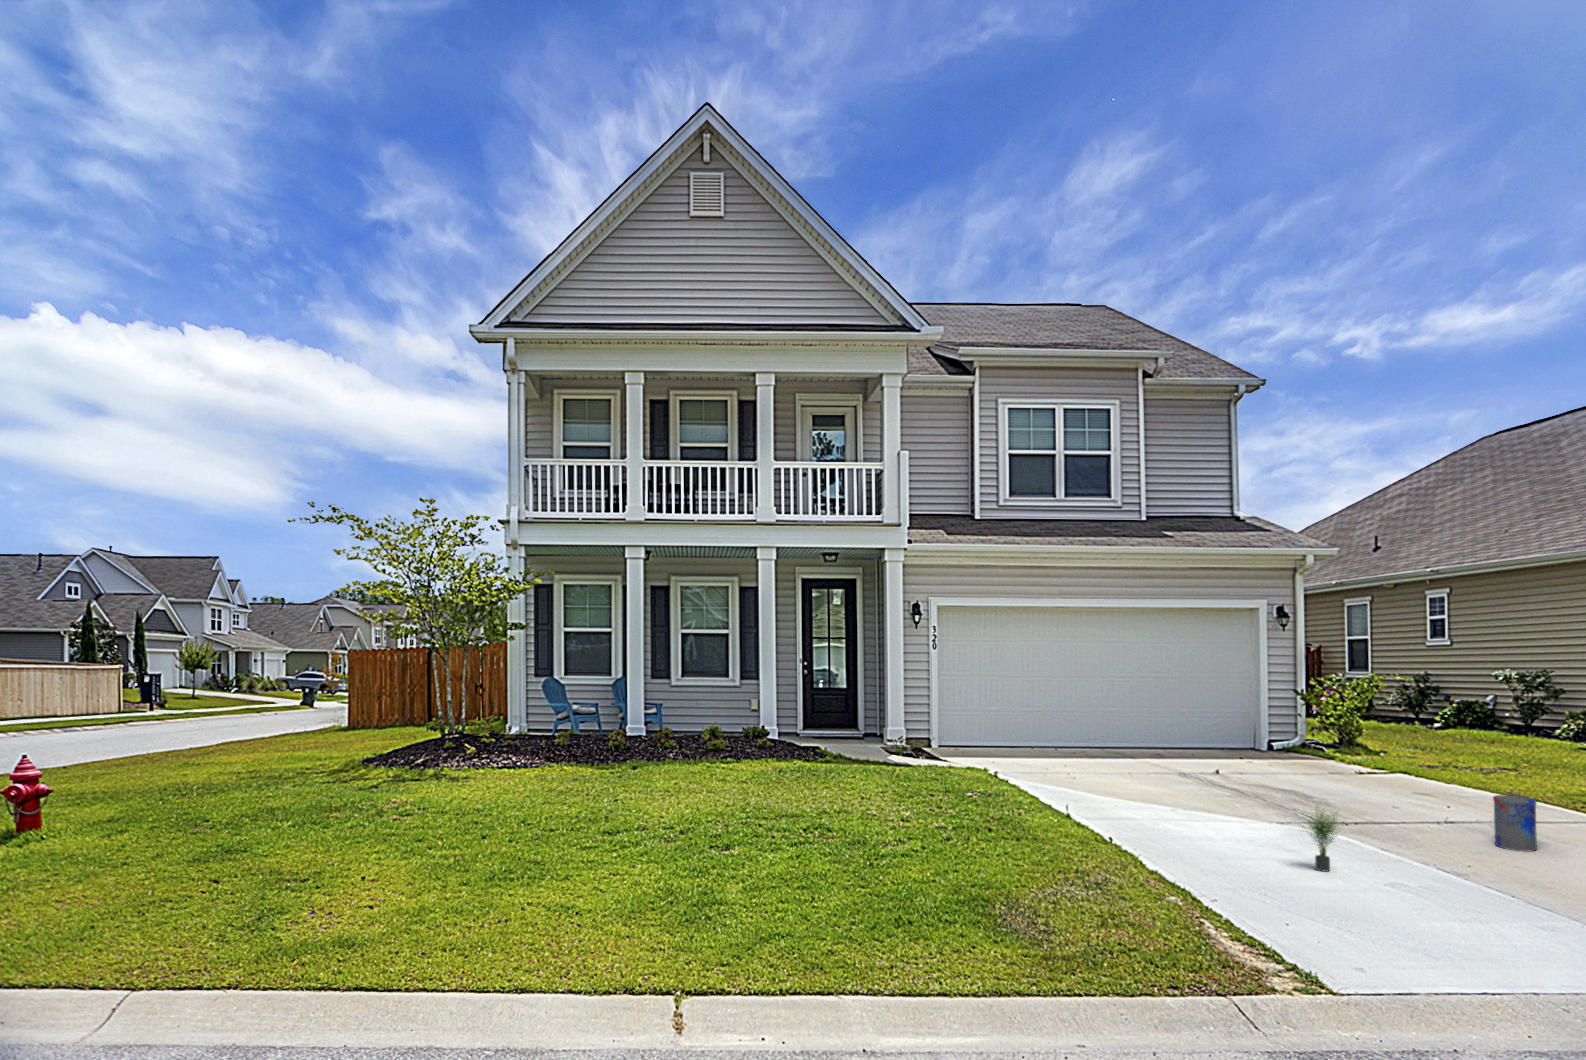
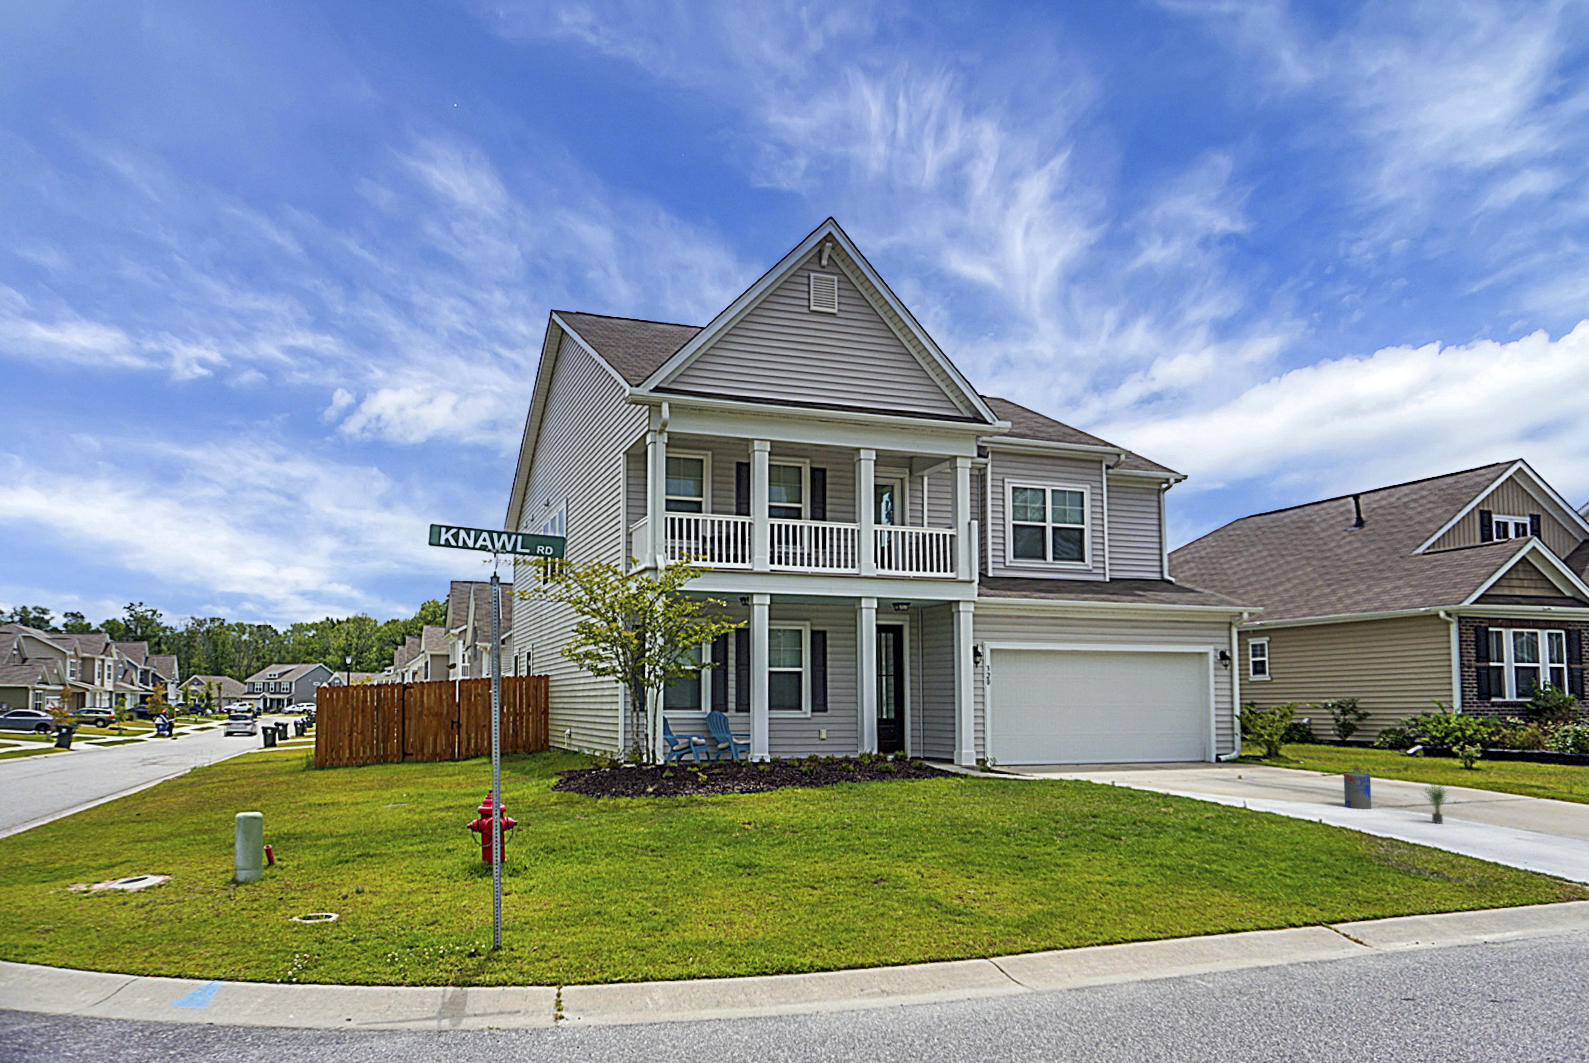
trash can: present [1493,793,1537,852] -> present [1343,770,1371,809]

